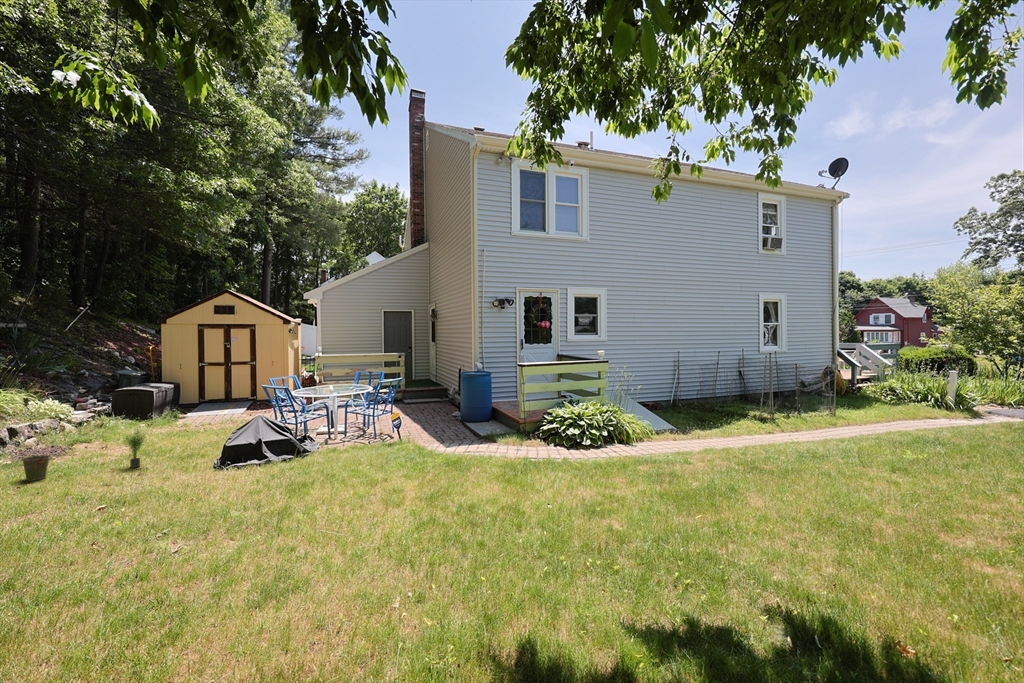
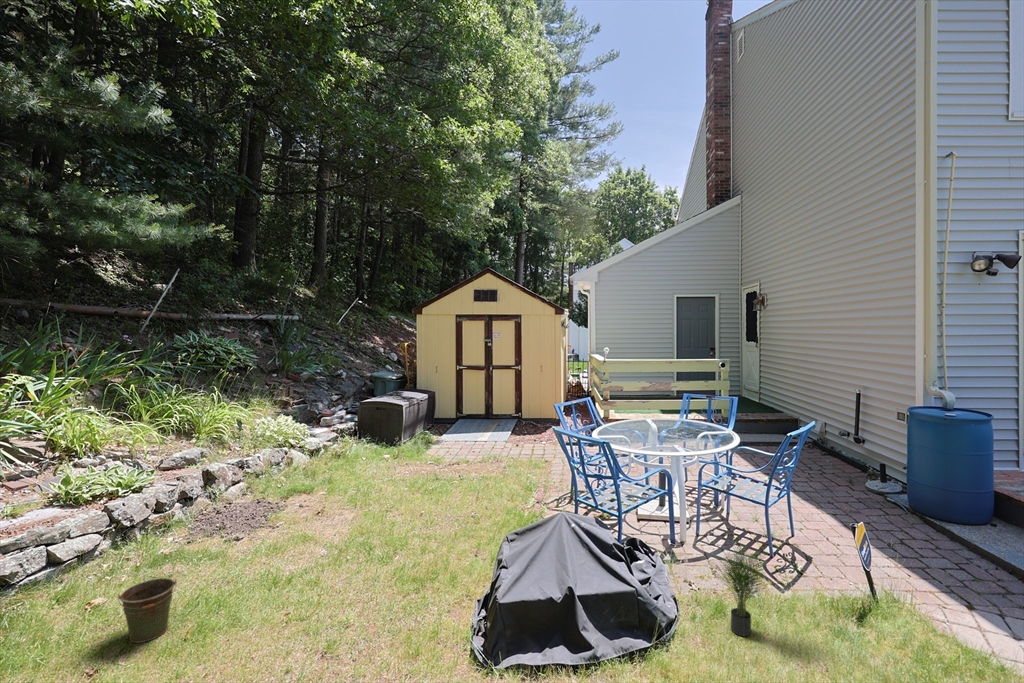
potted plant: present [125,429,145,468] -> present [713,543,765,636]

